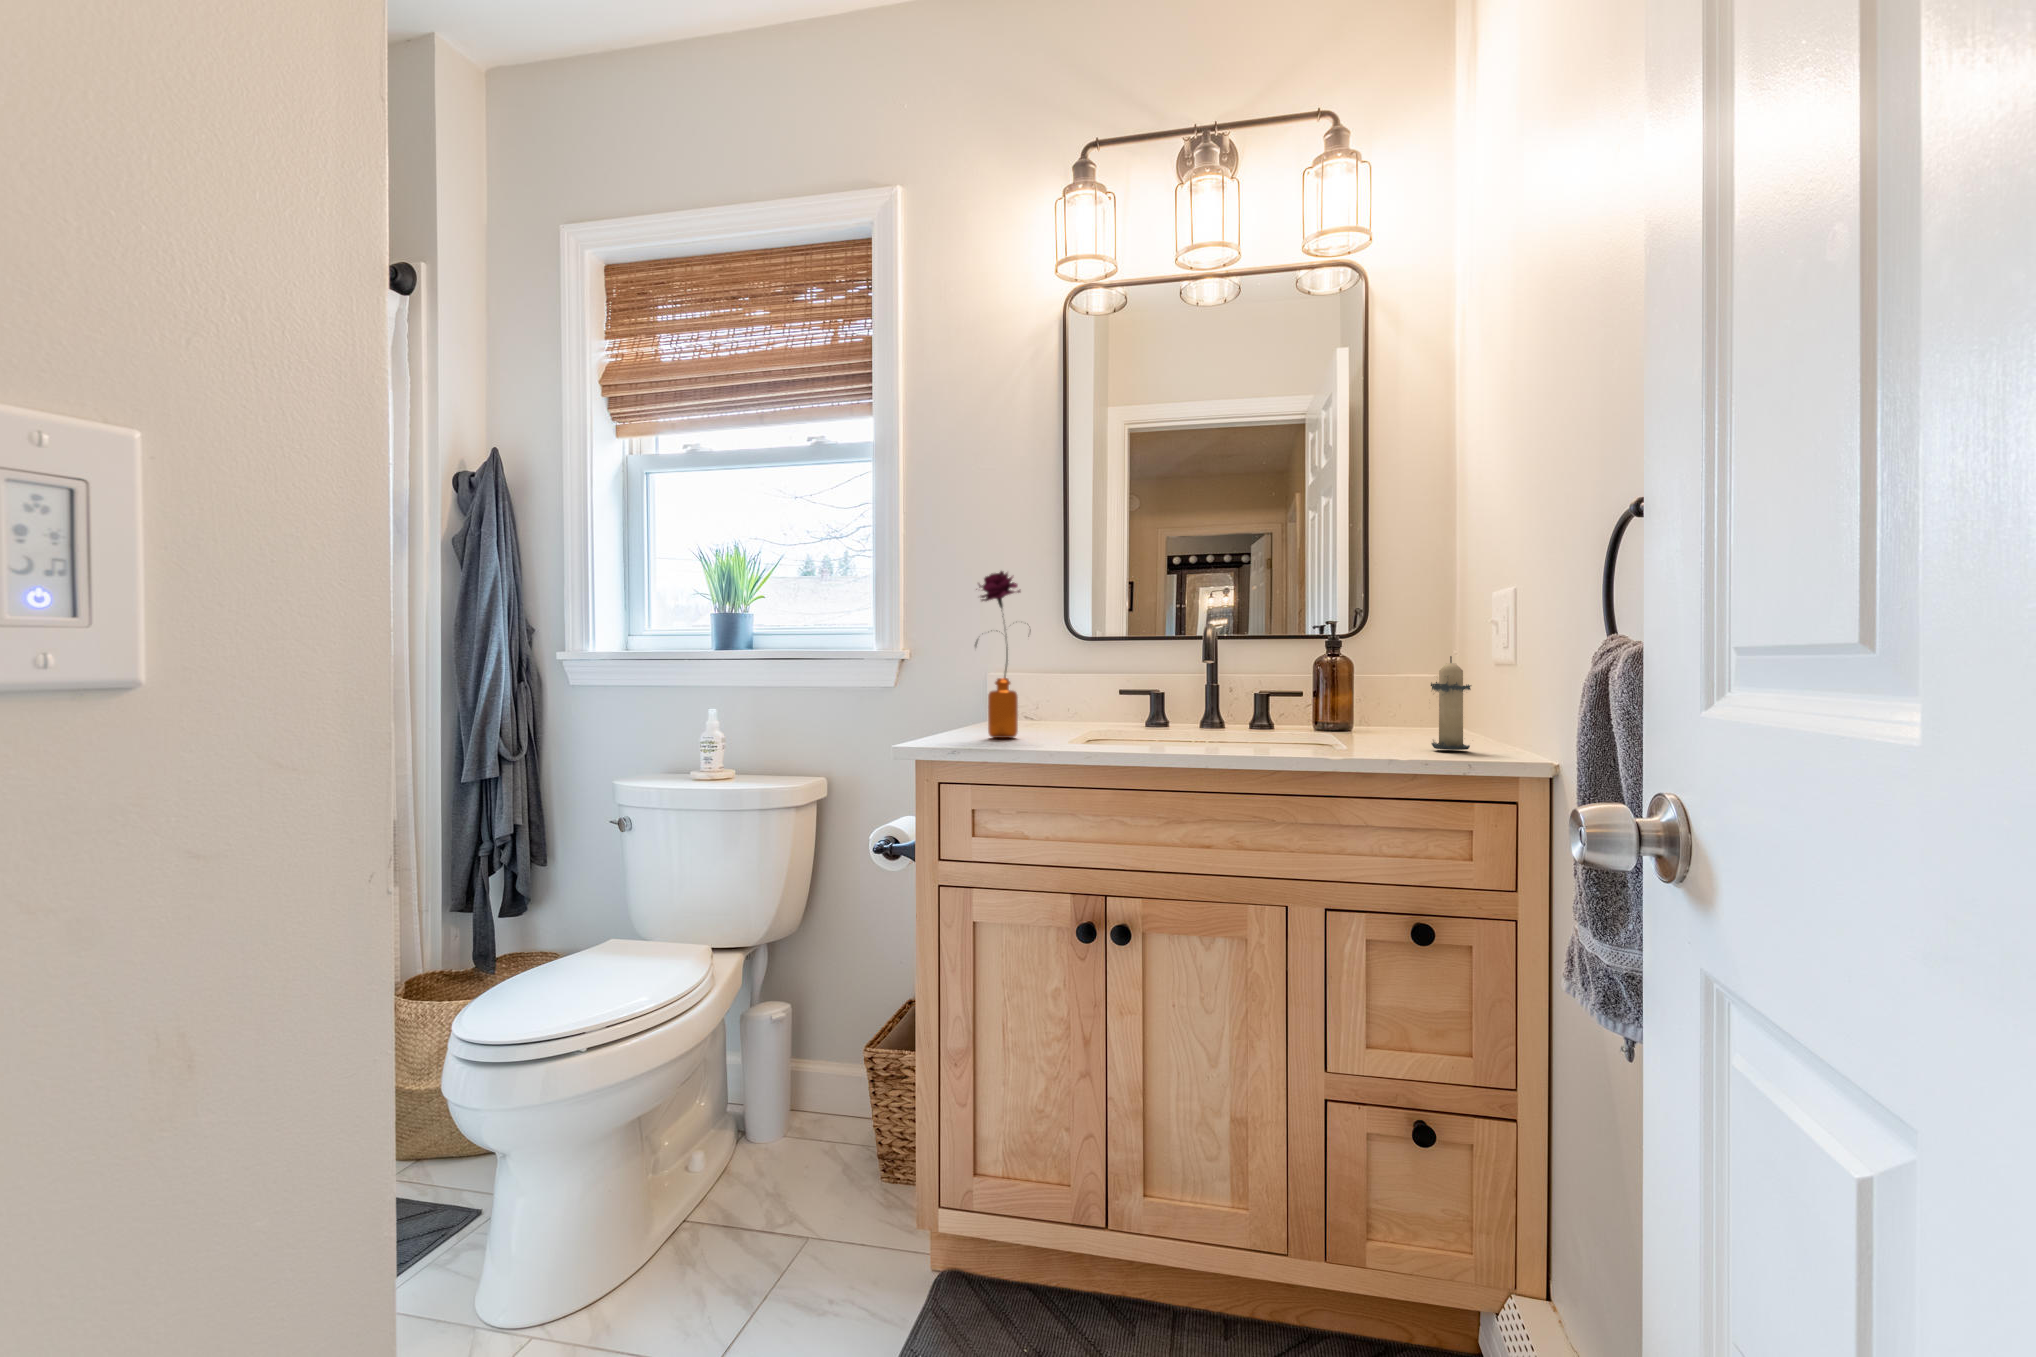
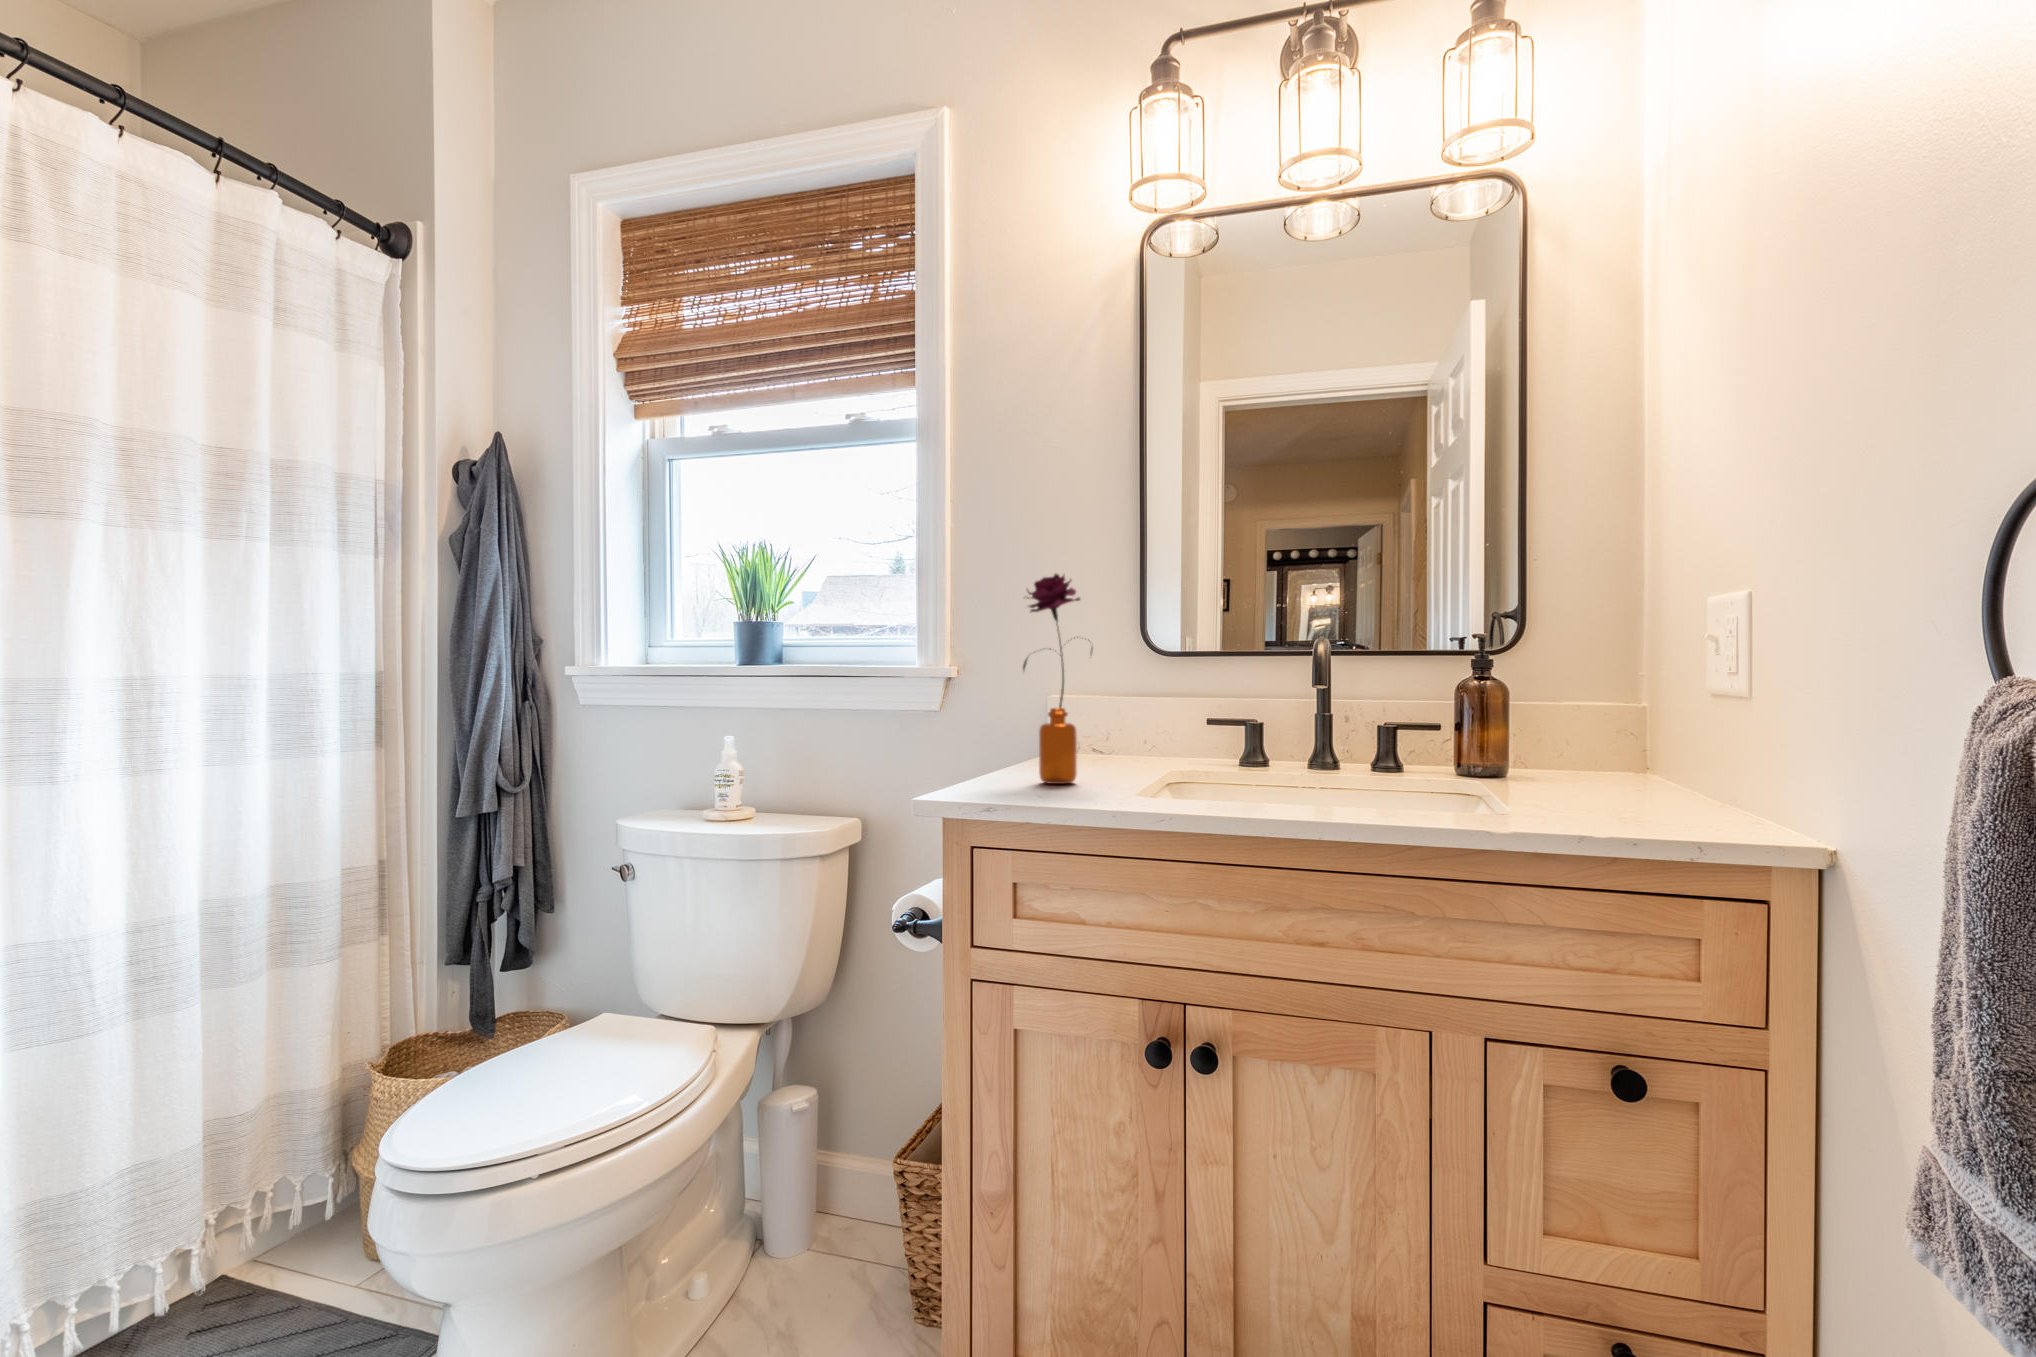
candle: present [1431,656,1471,750] -> none [1624,688,1699,820]

